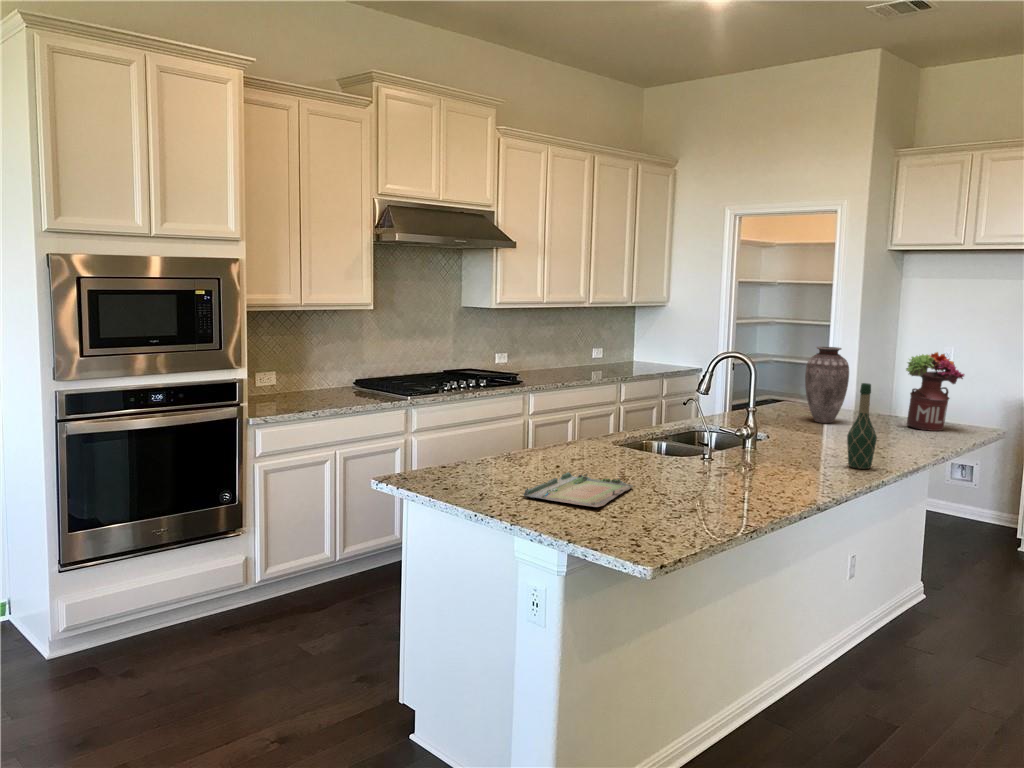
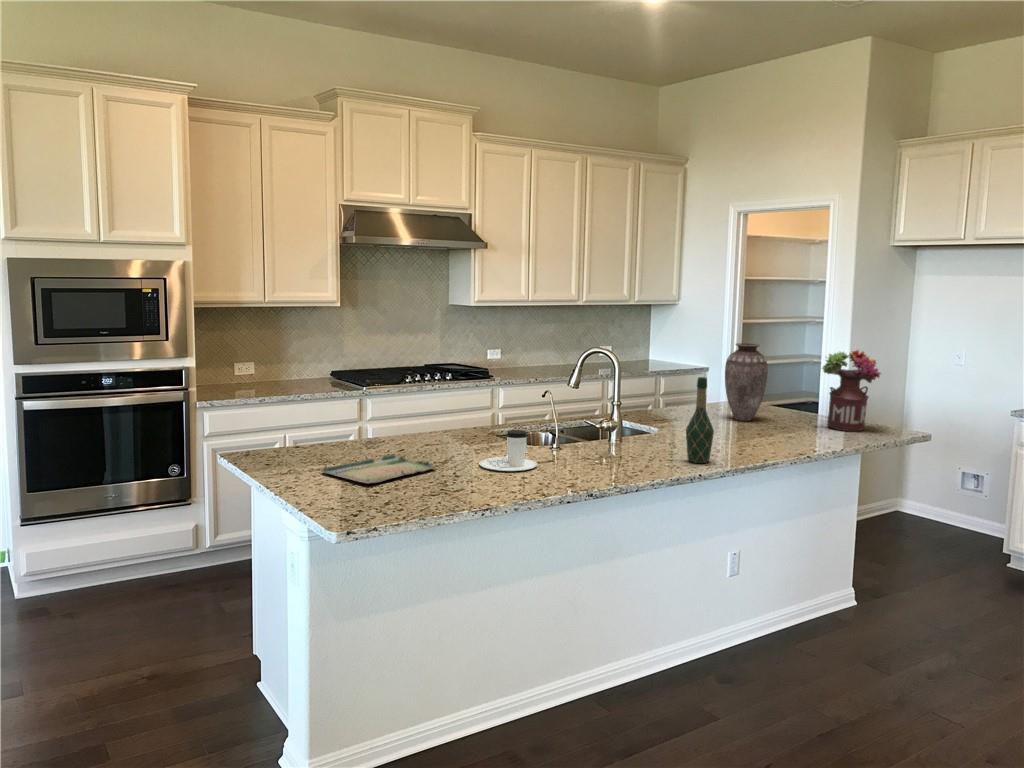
coffee cup: none [664,442,726,486] -> present [479,430,537,471]

